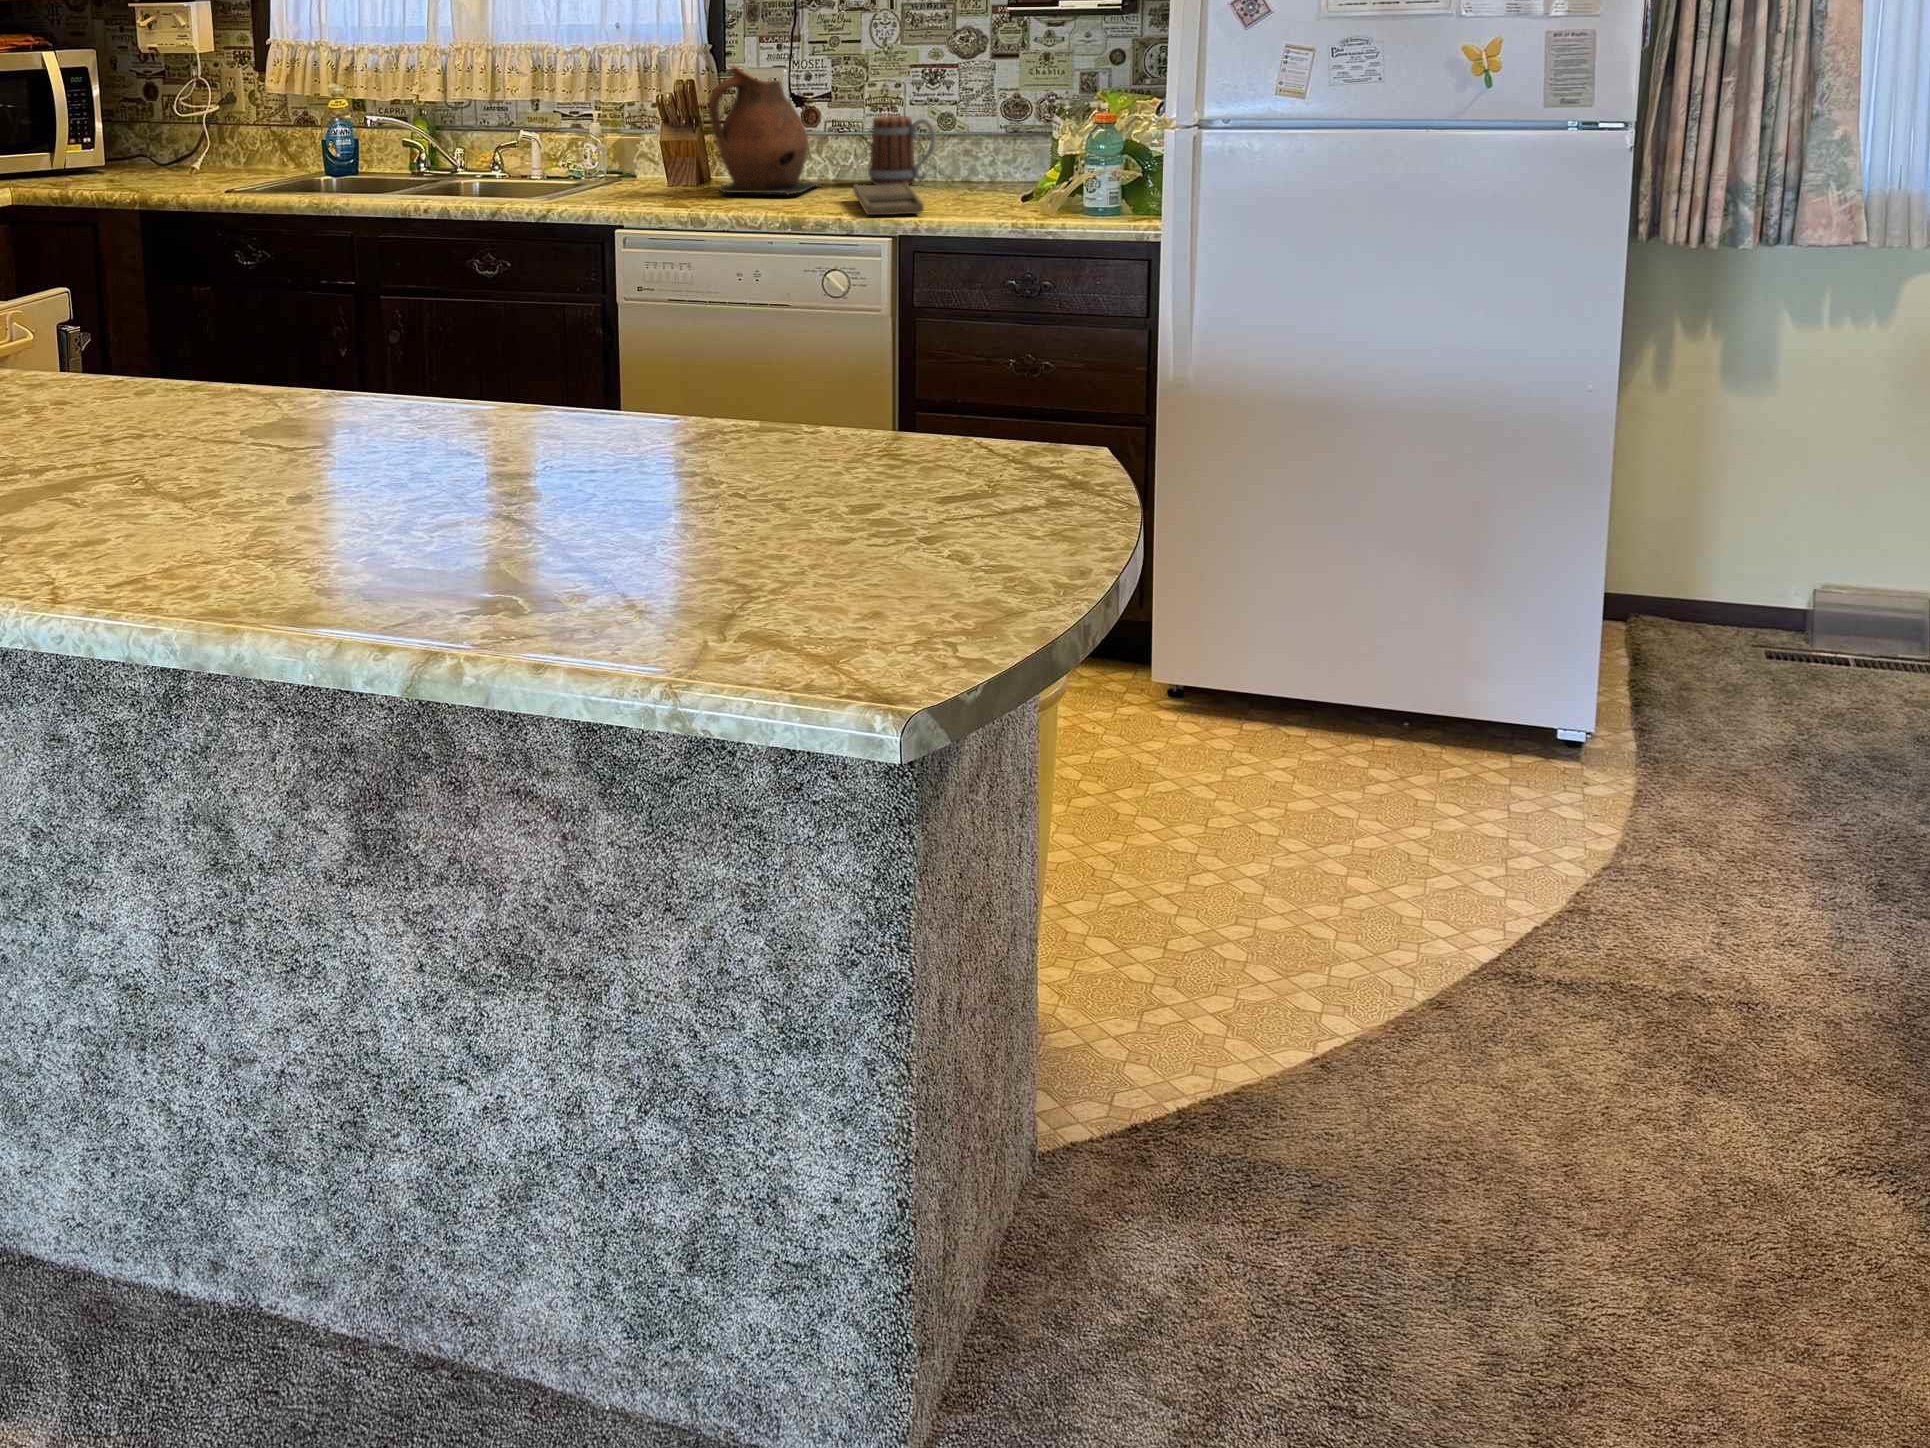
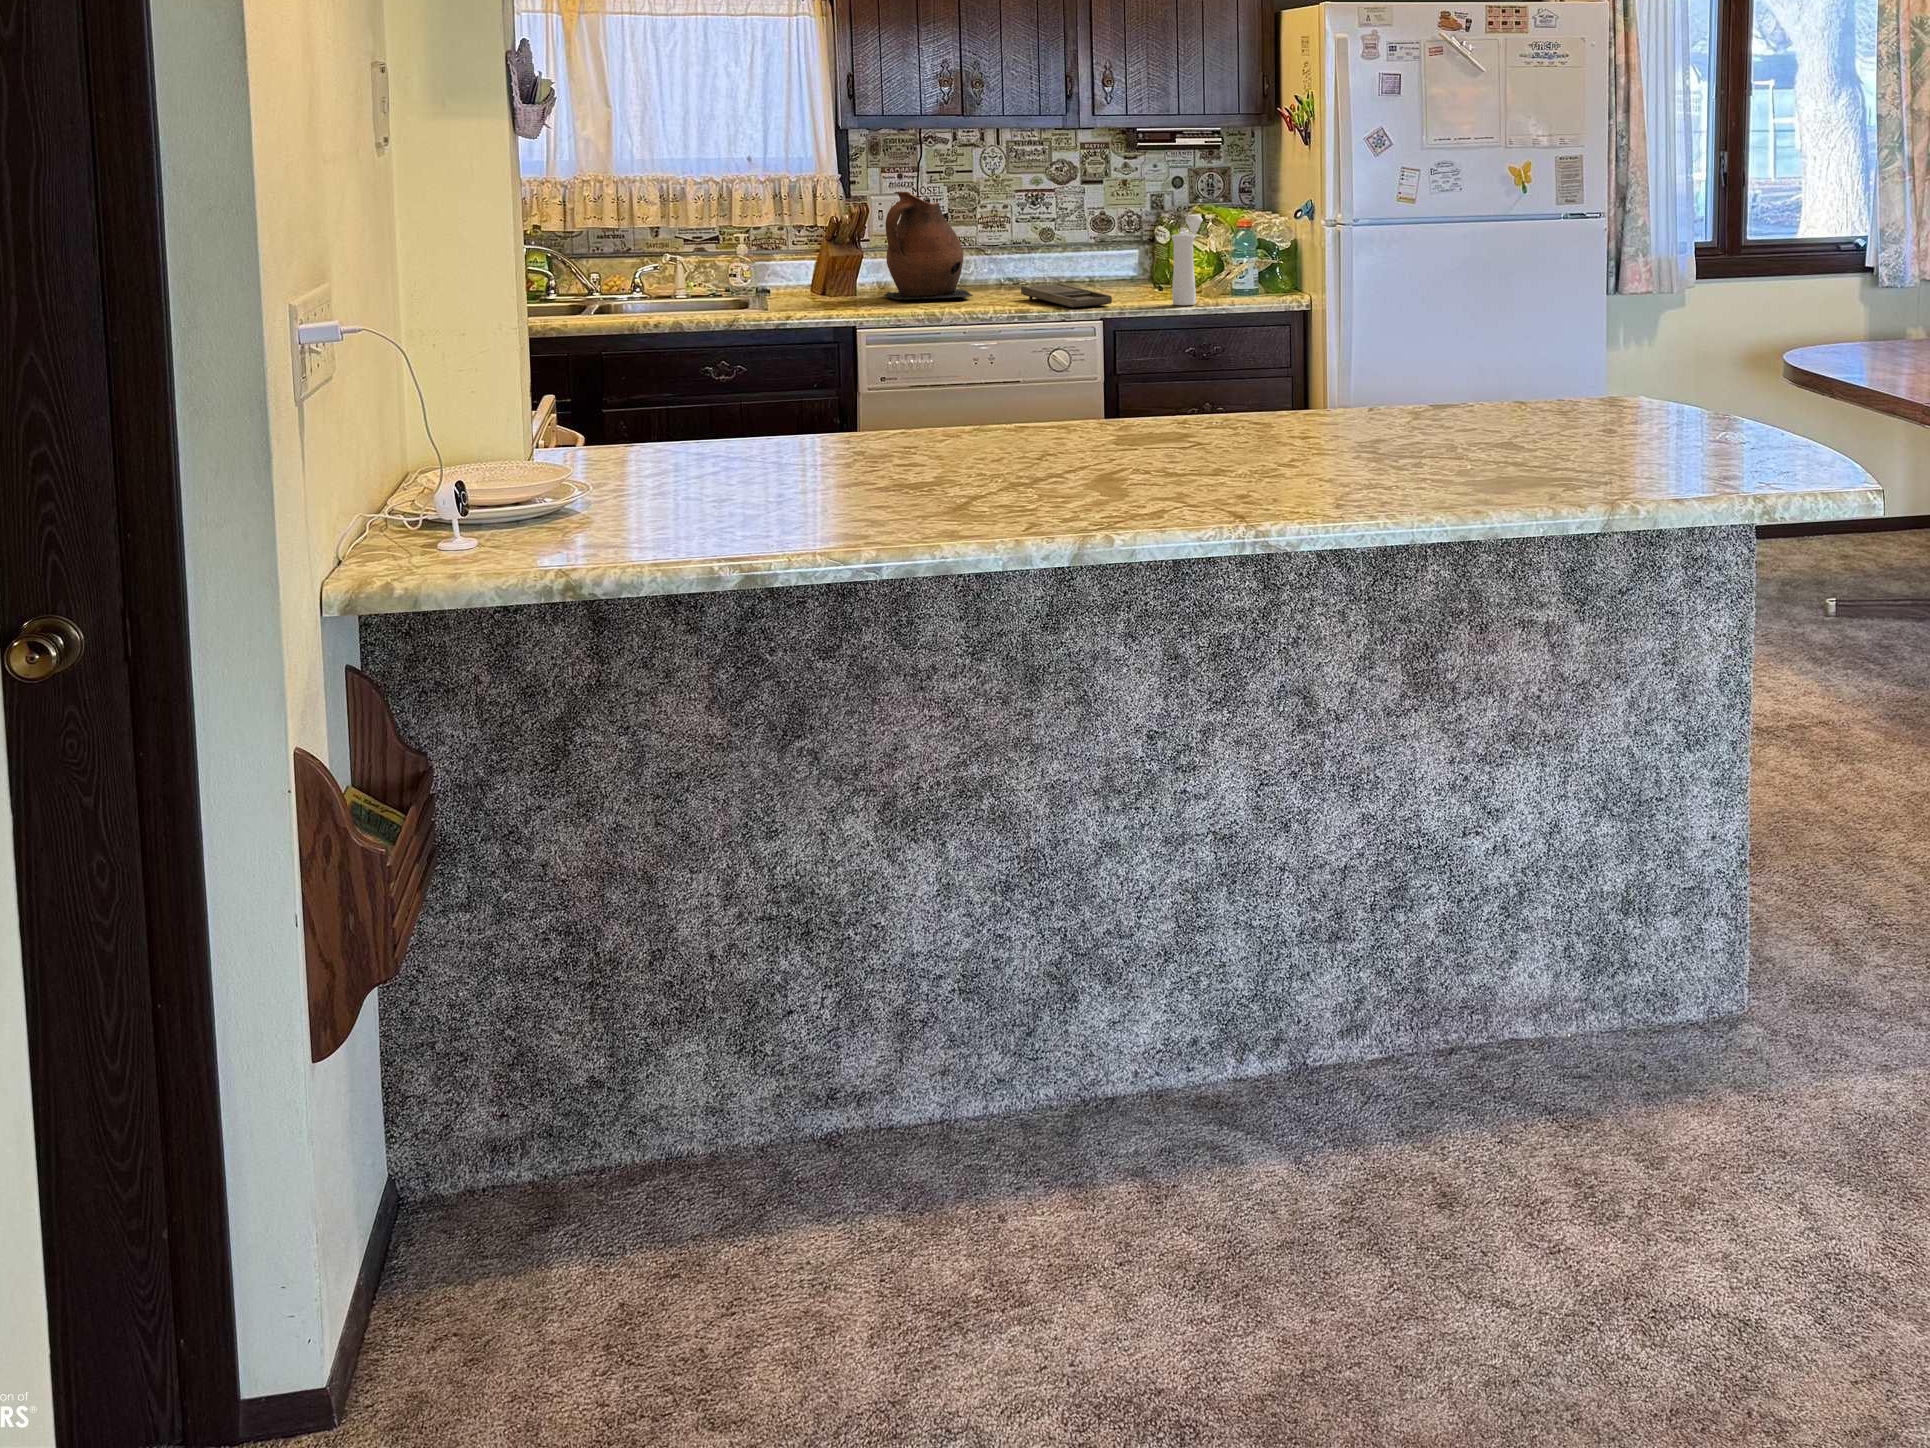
pepper mill: none [997,103,1061,221] -> present [1171,215,1203,305]
mug: present [868,116,936,185] -> none [991,232,1049,289]

